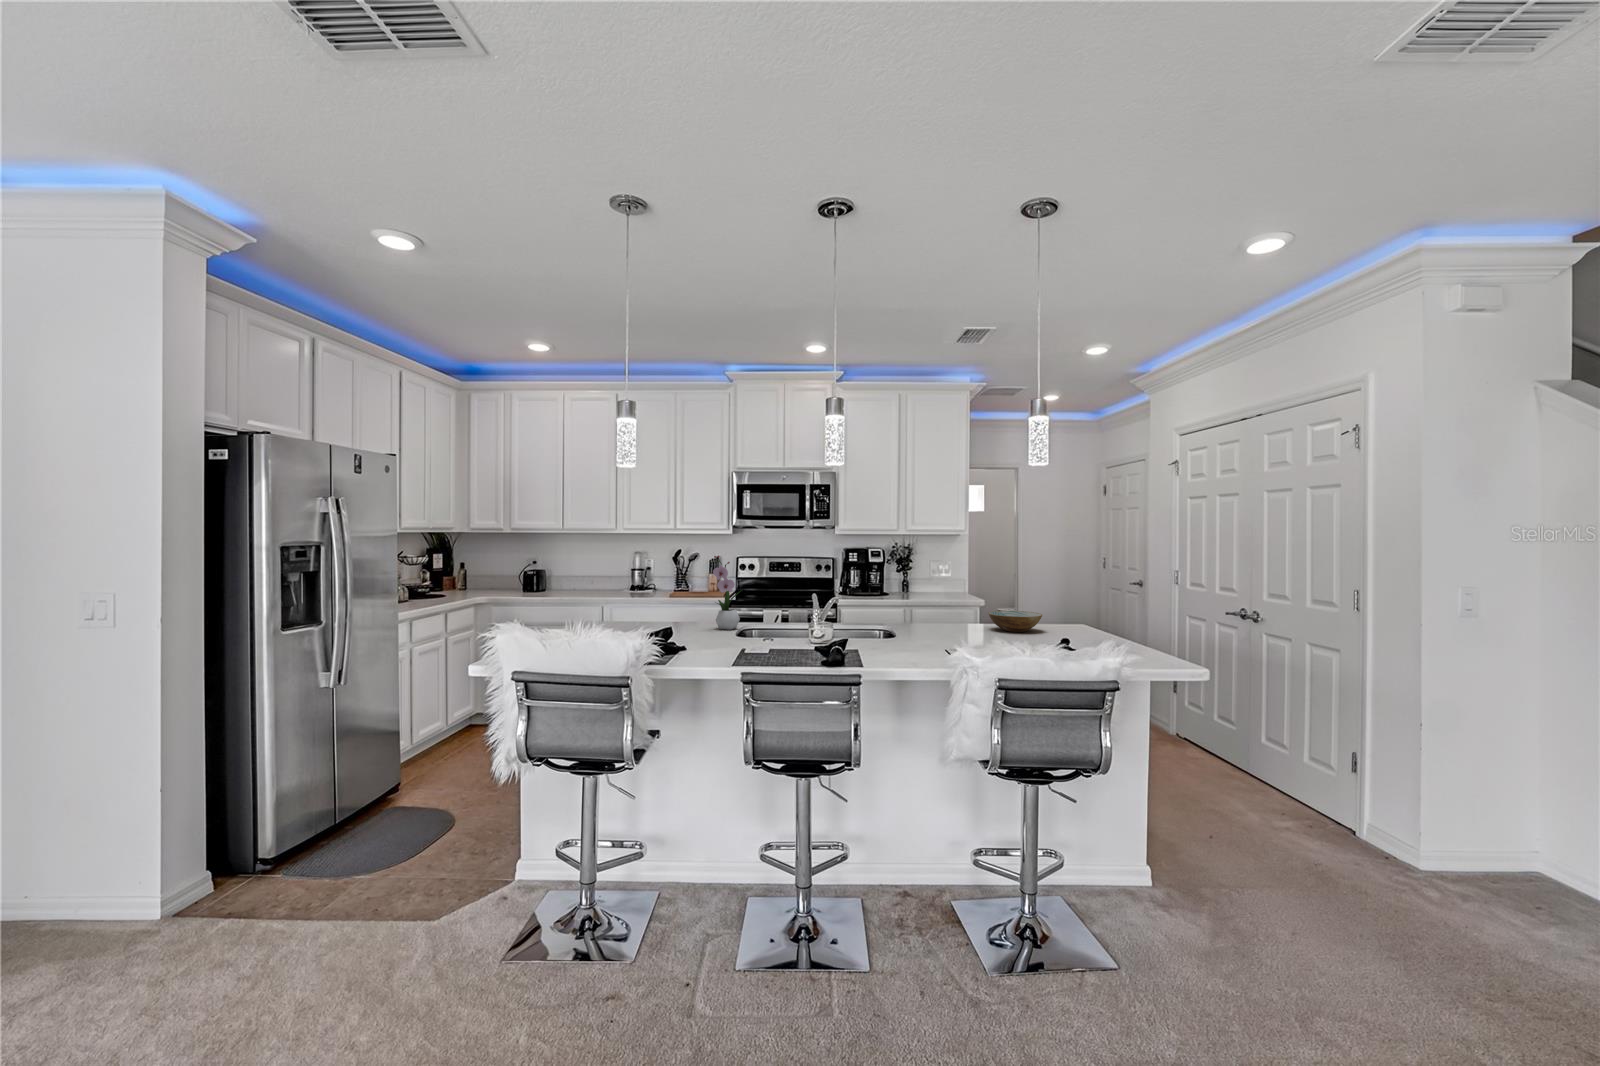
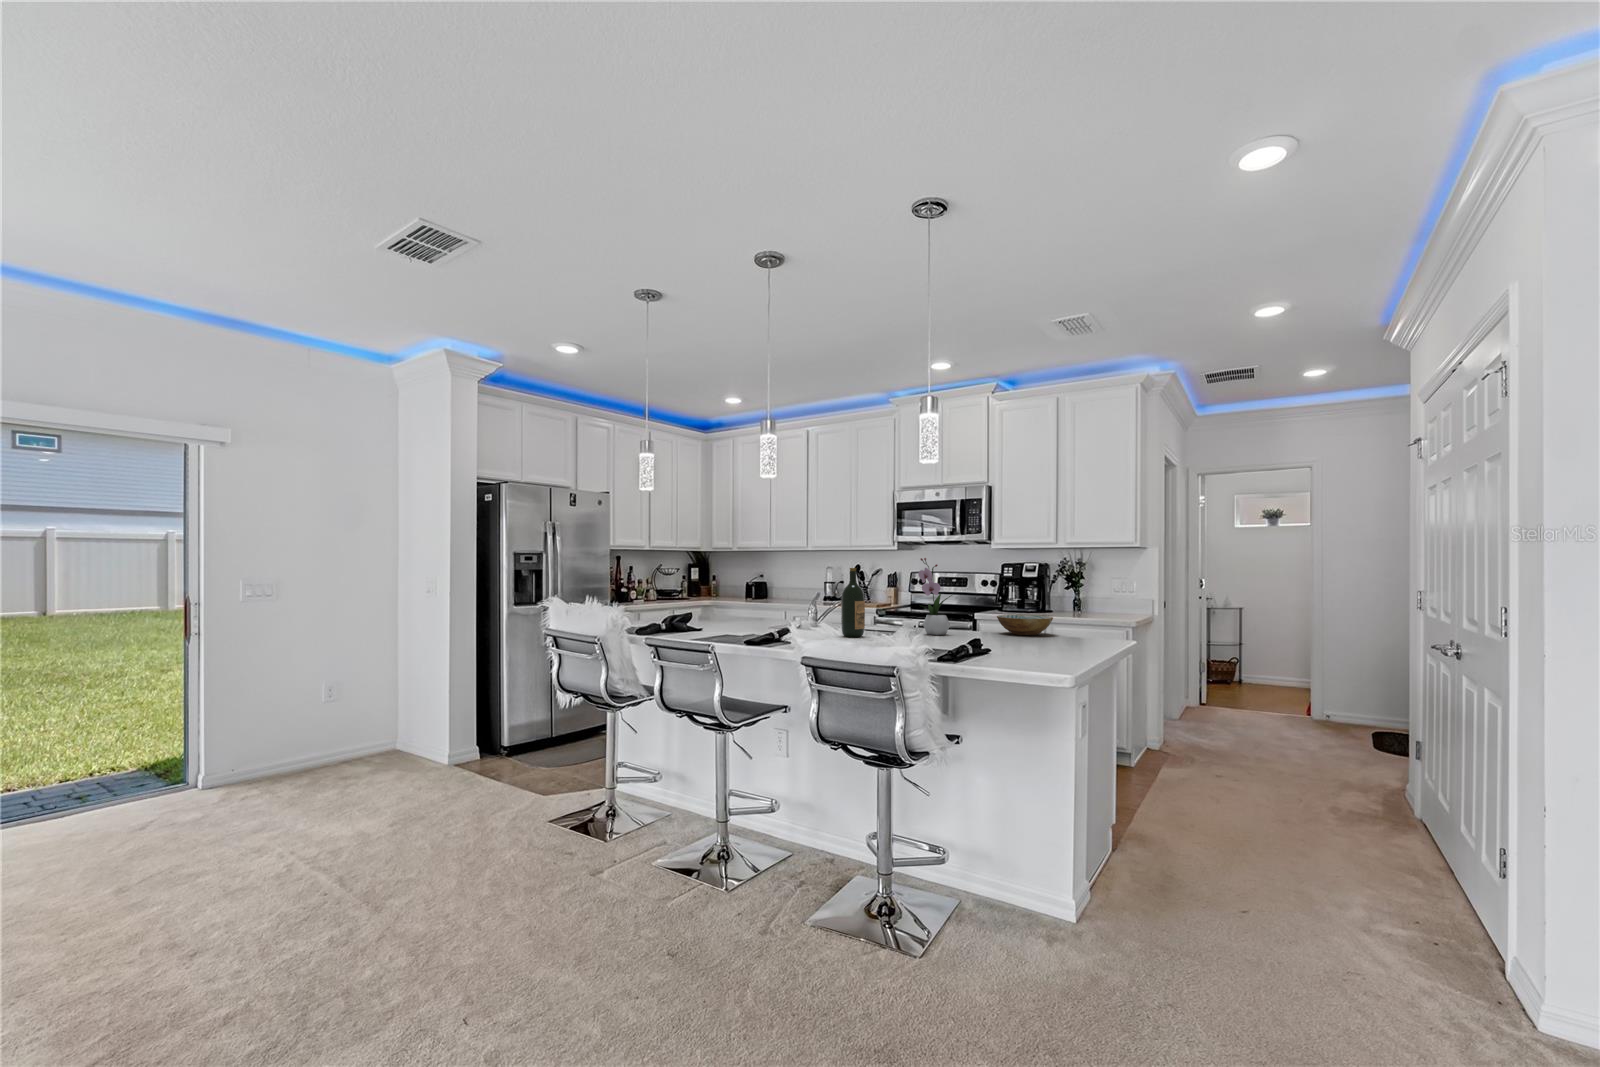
flower arrangement: present [713,555,740,630] -> present [918,558,952,635]
wine bottle: none [900,574,927,651] -> present [841,568,865,637]

